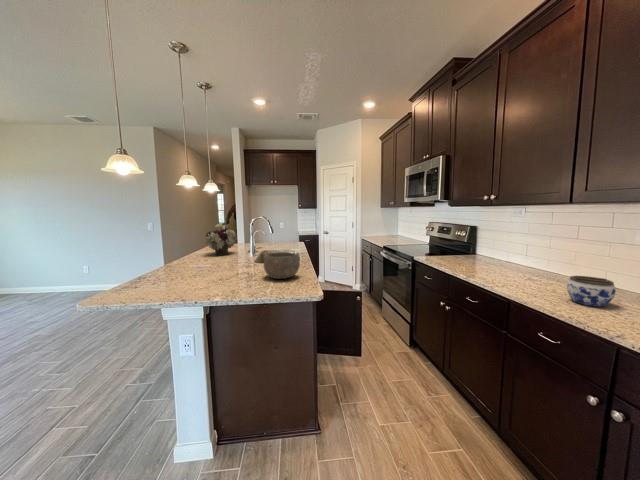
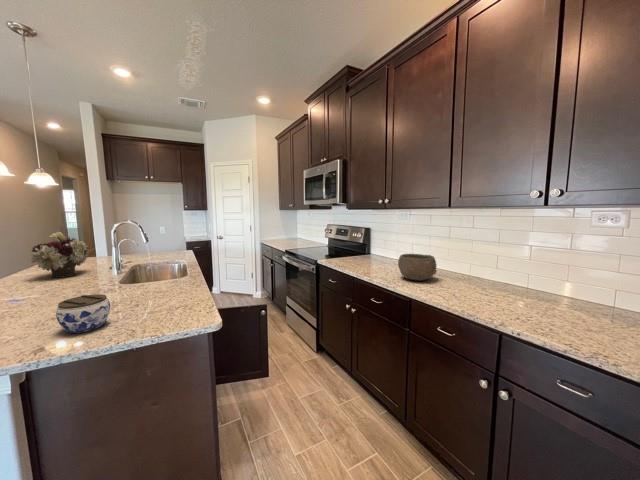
bowl: present [264,252,300,279] -> present [398,254,437,281]
jar: present [567,276,616,307] -> present [56,294,110,333]

